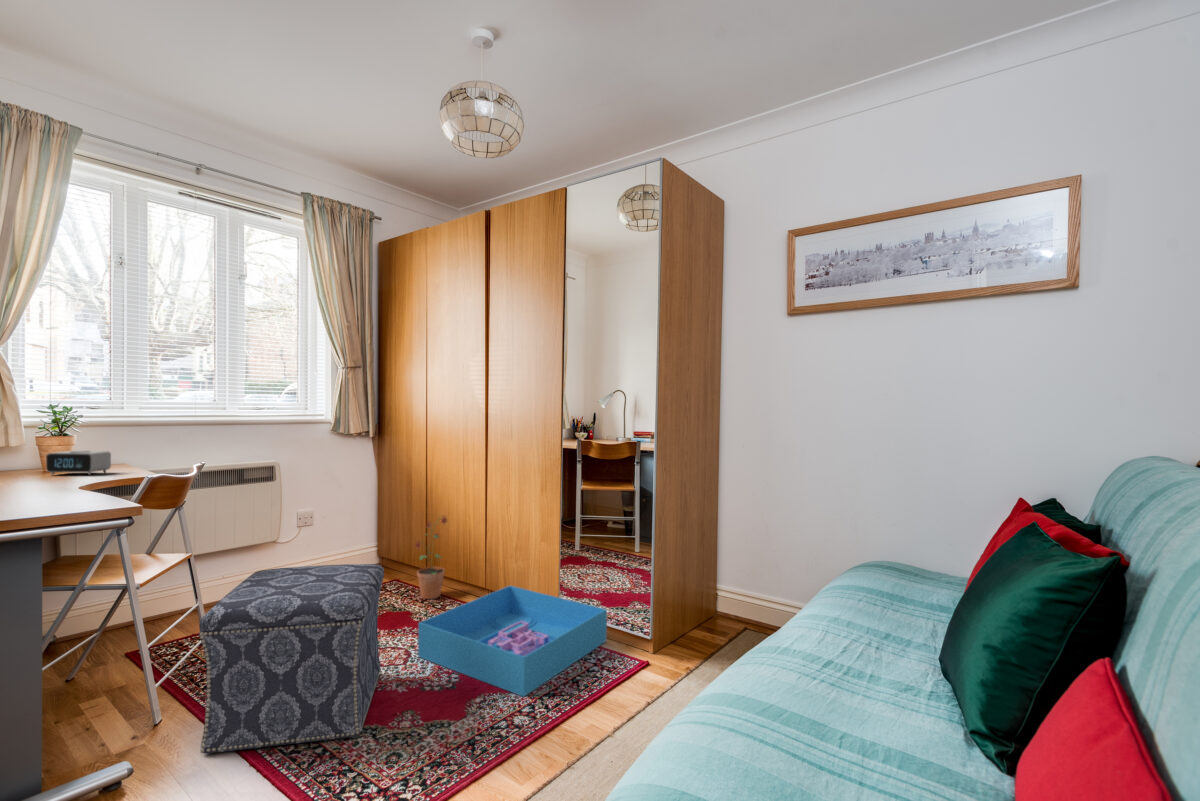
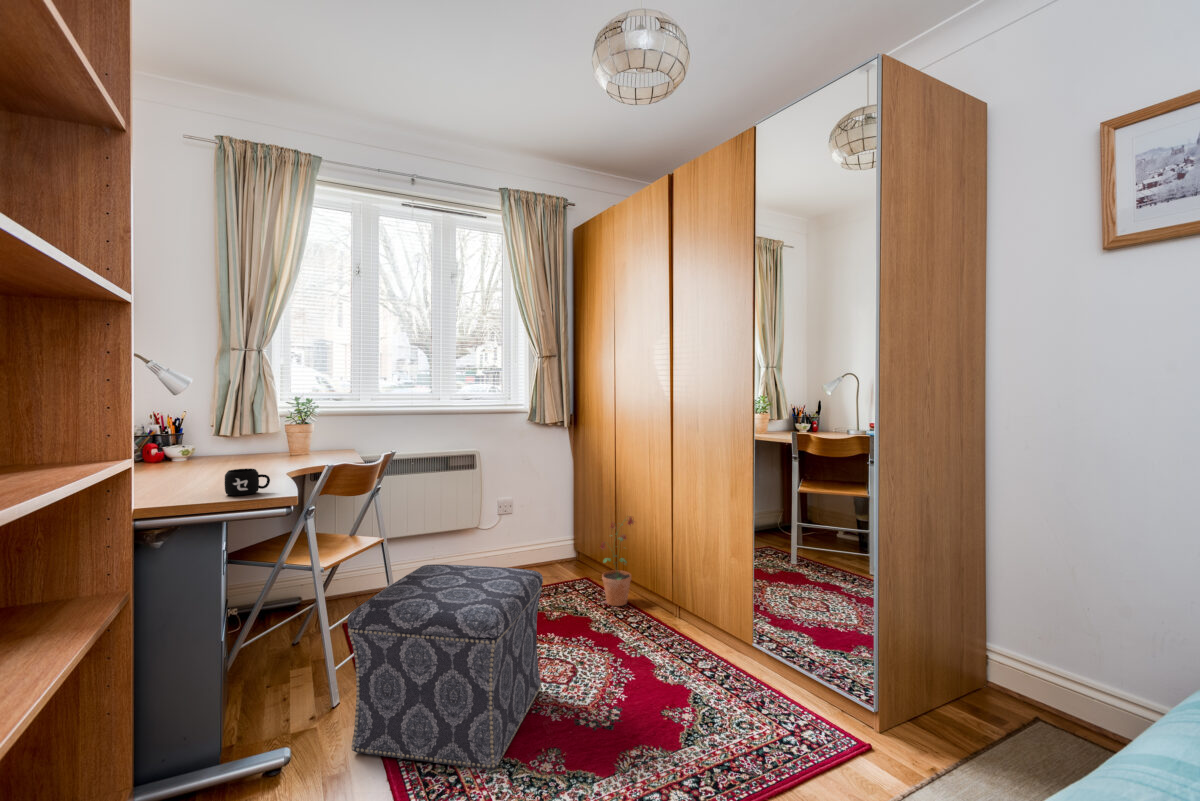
alarm clock: present [46,451,111,475] -> none [283,438,329,460]
mug: none [47,480,102,509] -> present [225,468,270,496]
storage bin: present [418,586,607,696] -> none [584,606,814,762]

